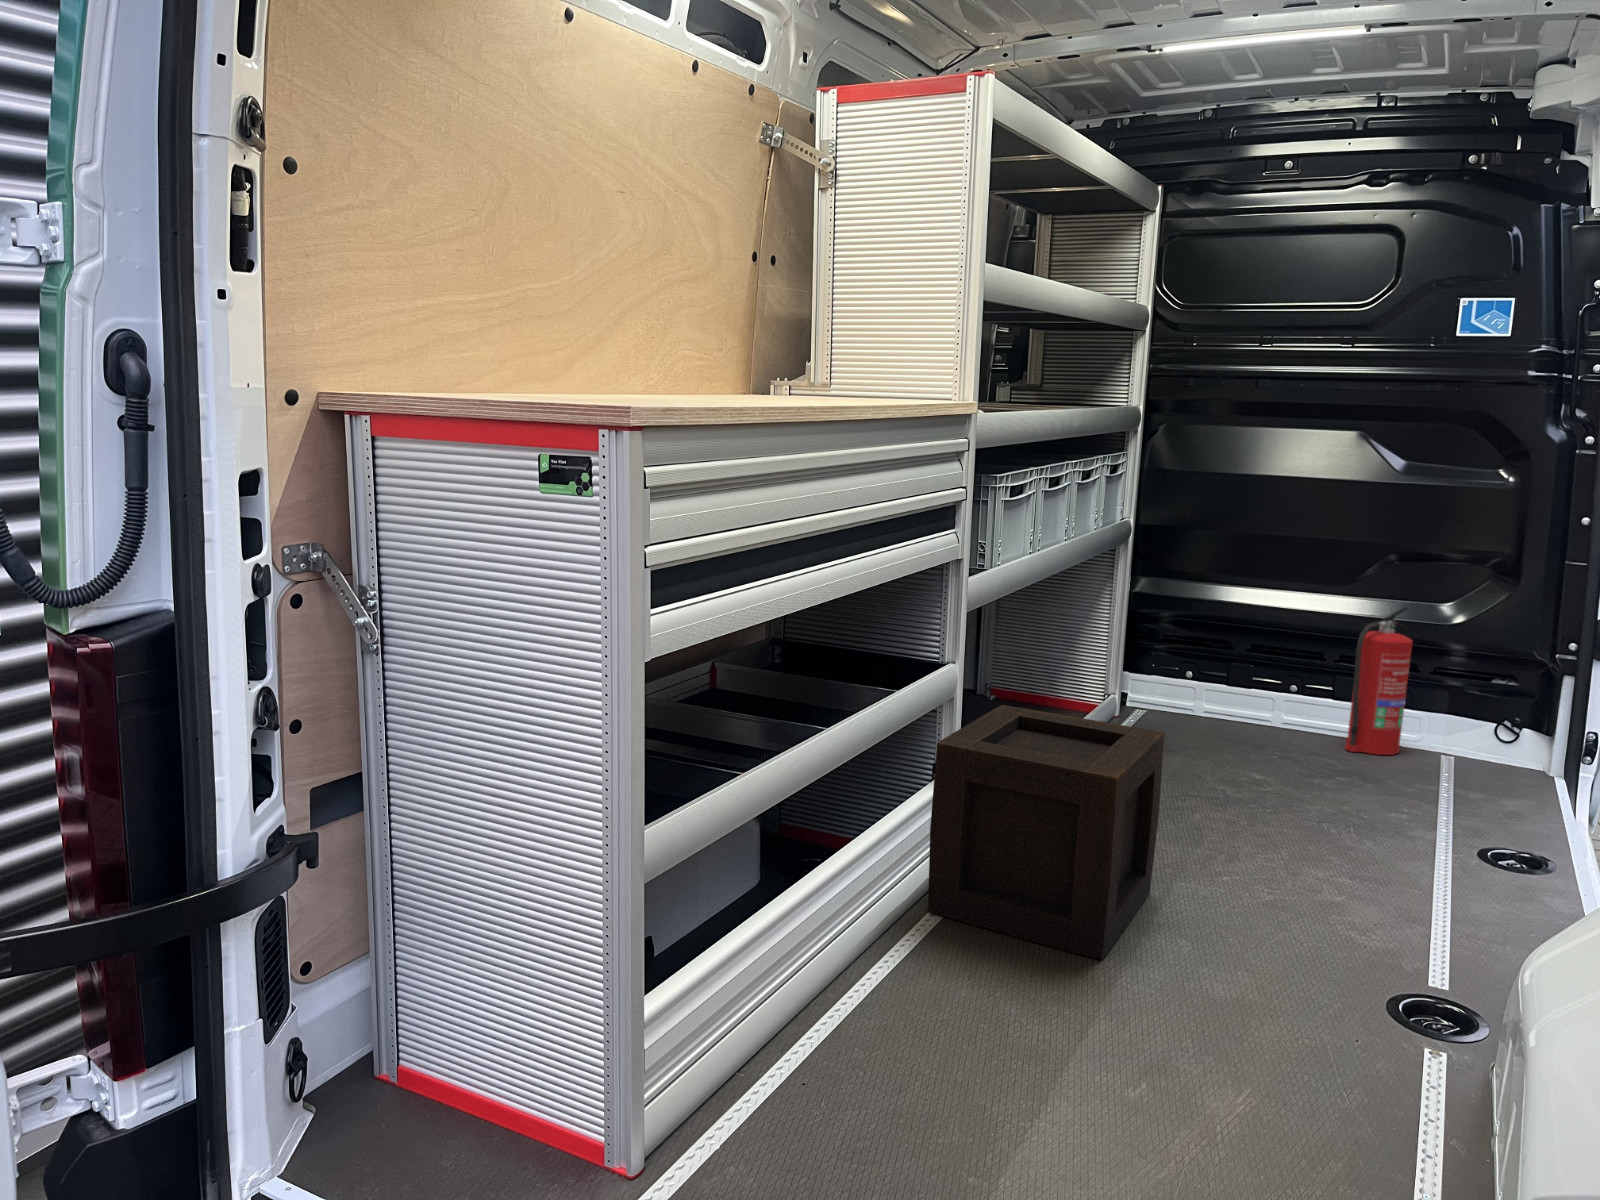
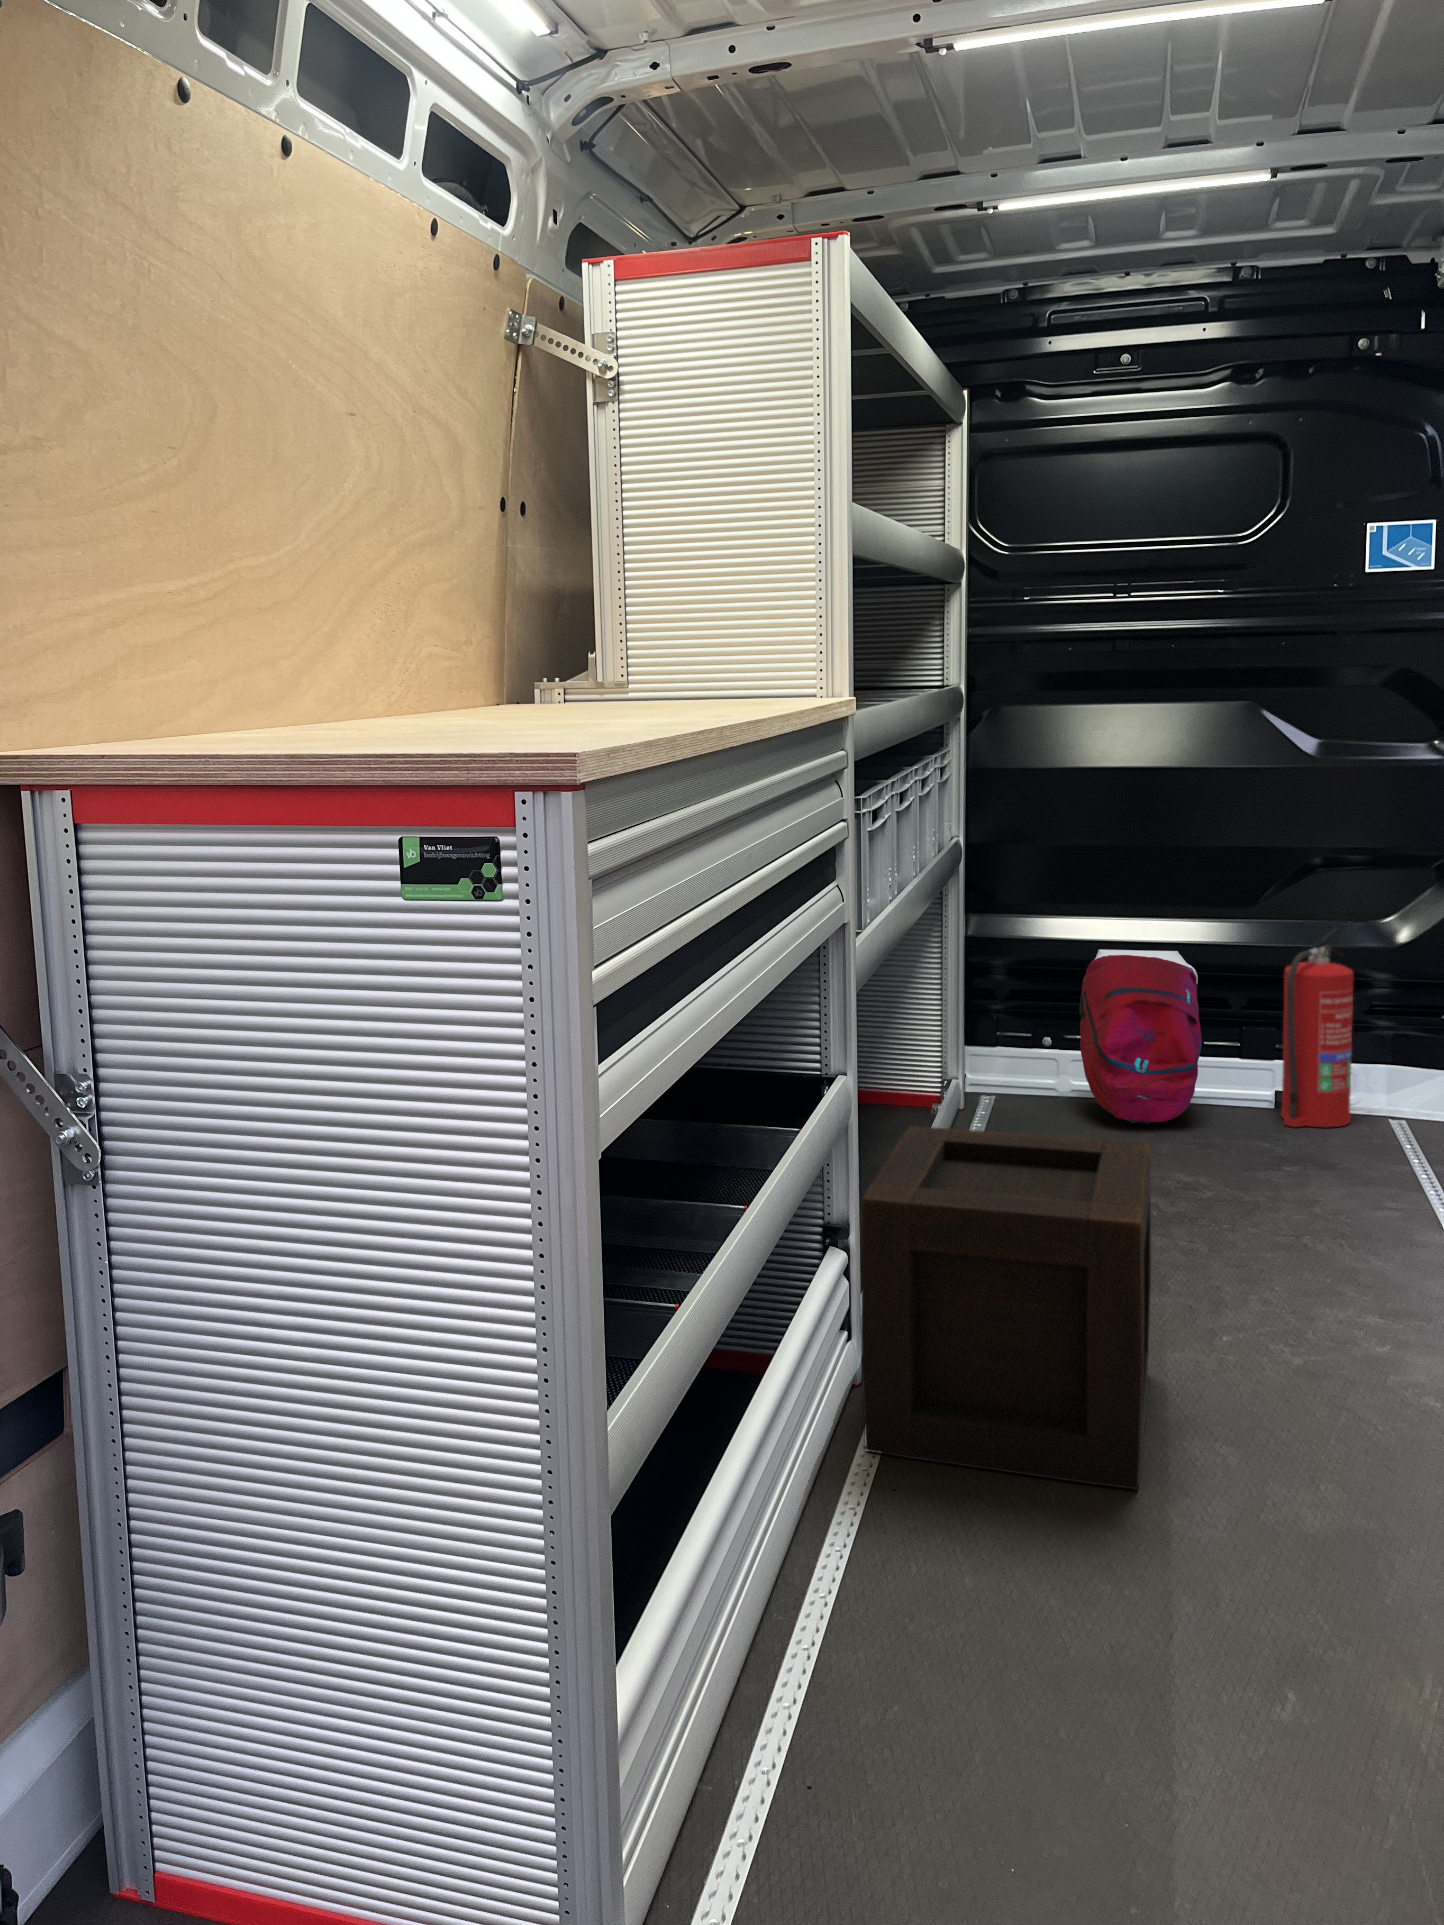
backpack: none [1197,609,1295,738] -> present [1079,950,1202,1124]

